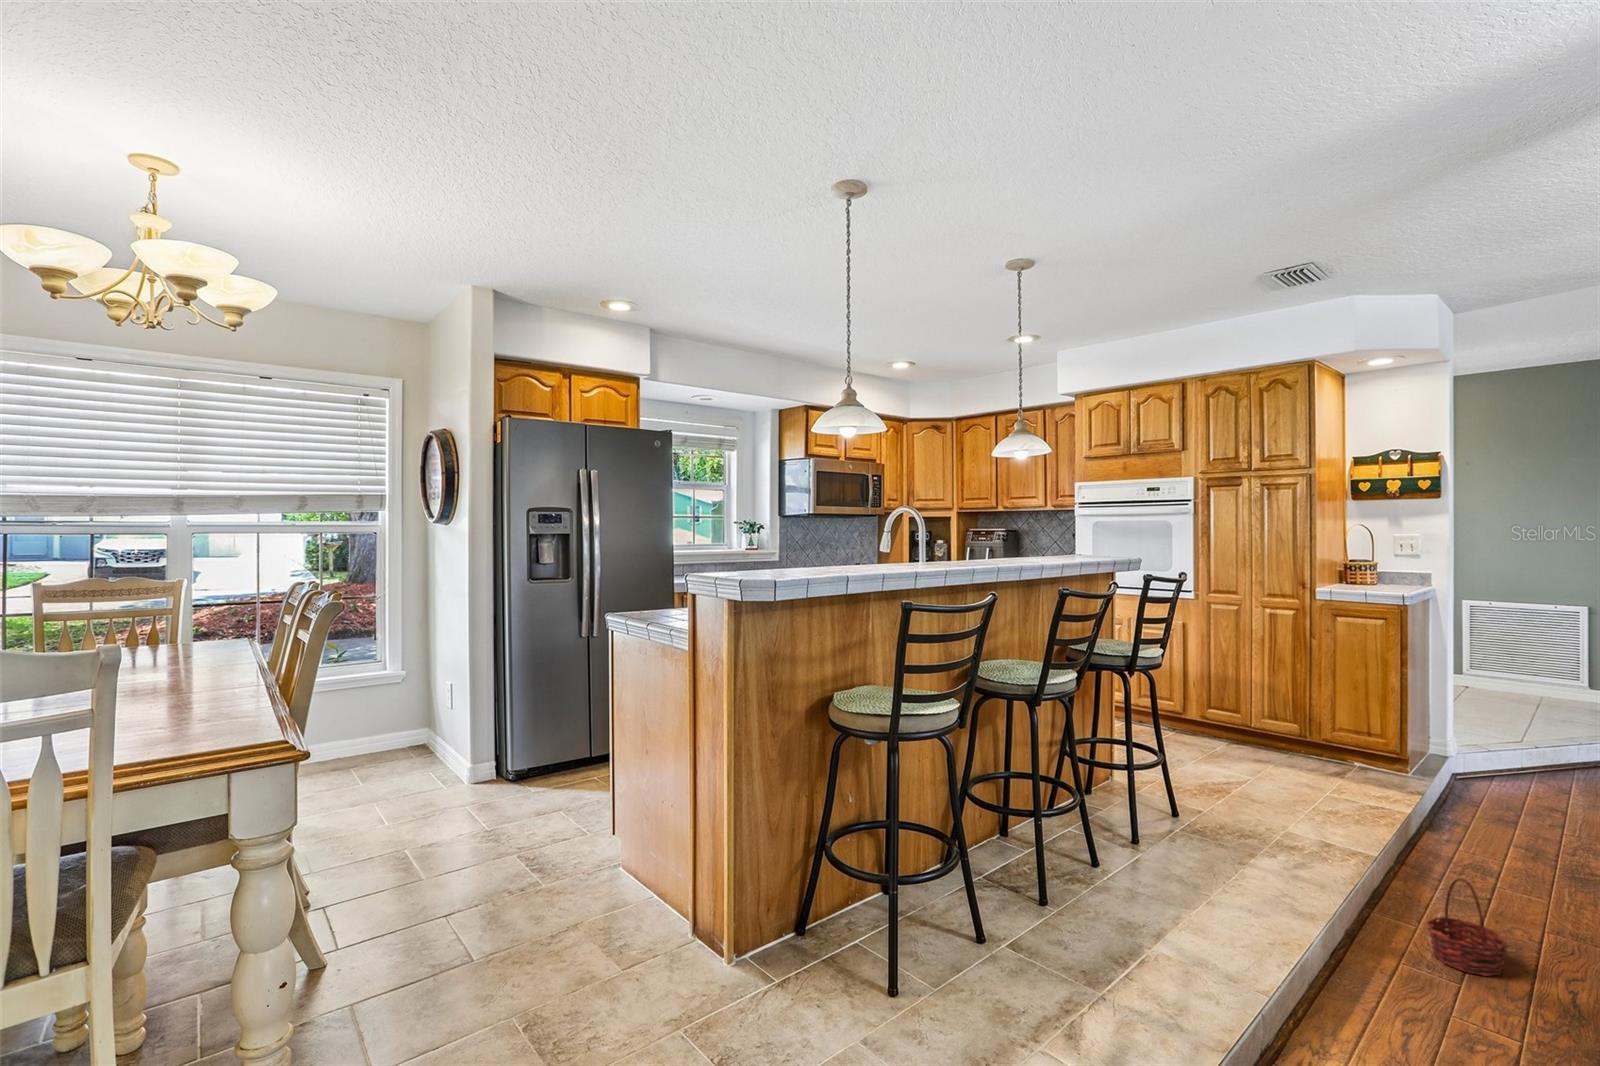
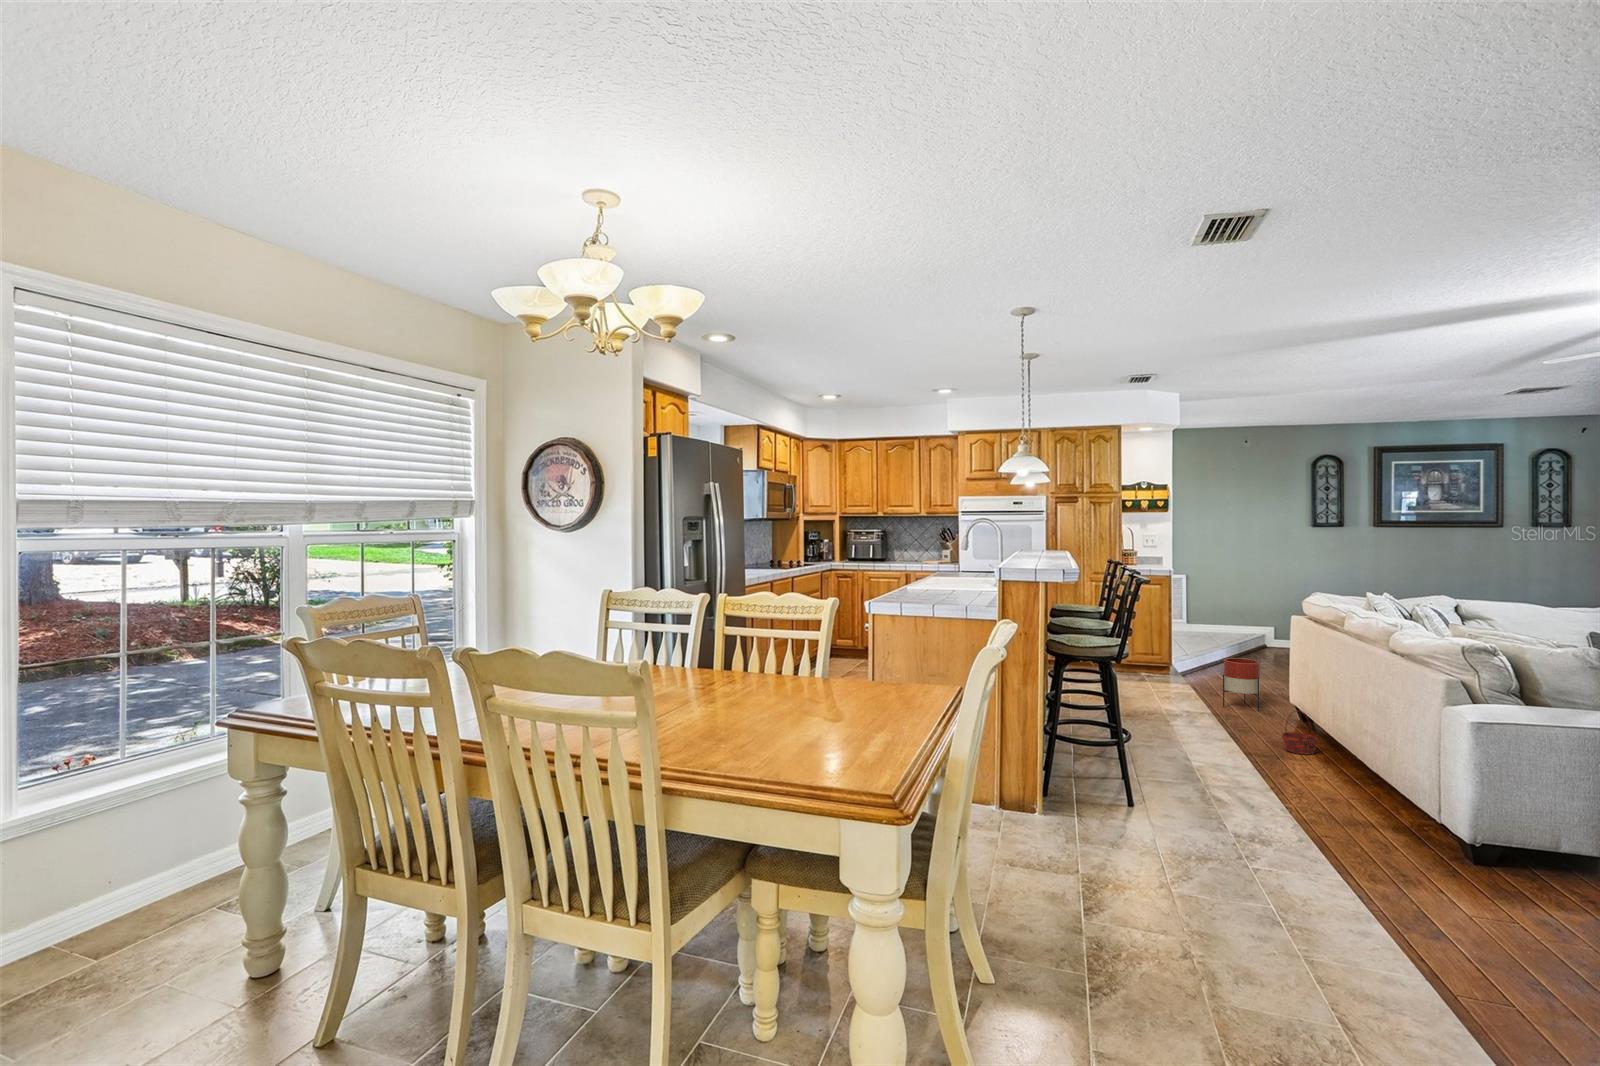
planter: none [1445,757,1528,867] -> present [1223,658,1260,712]

